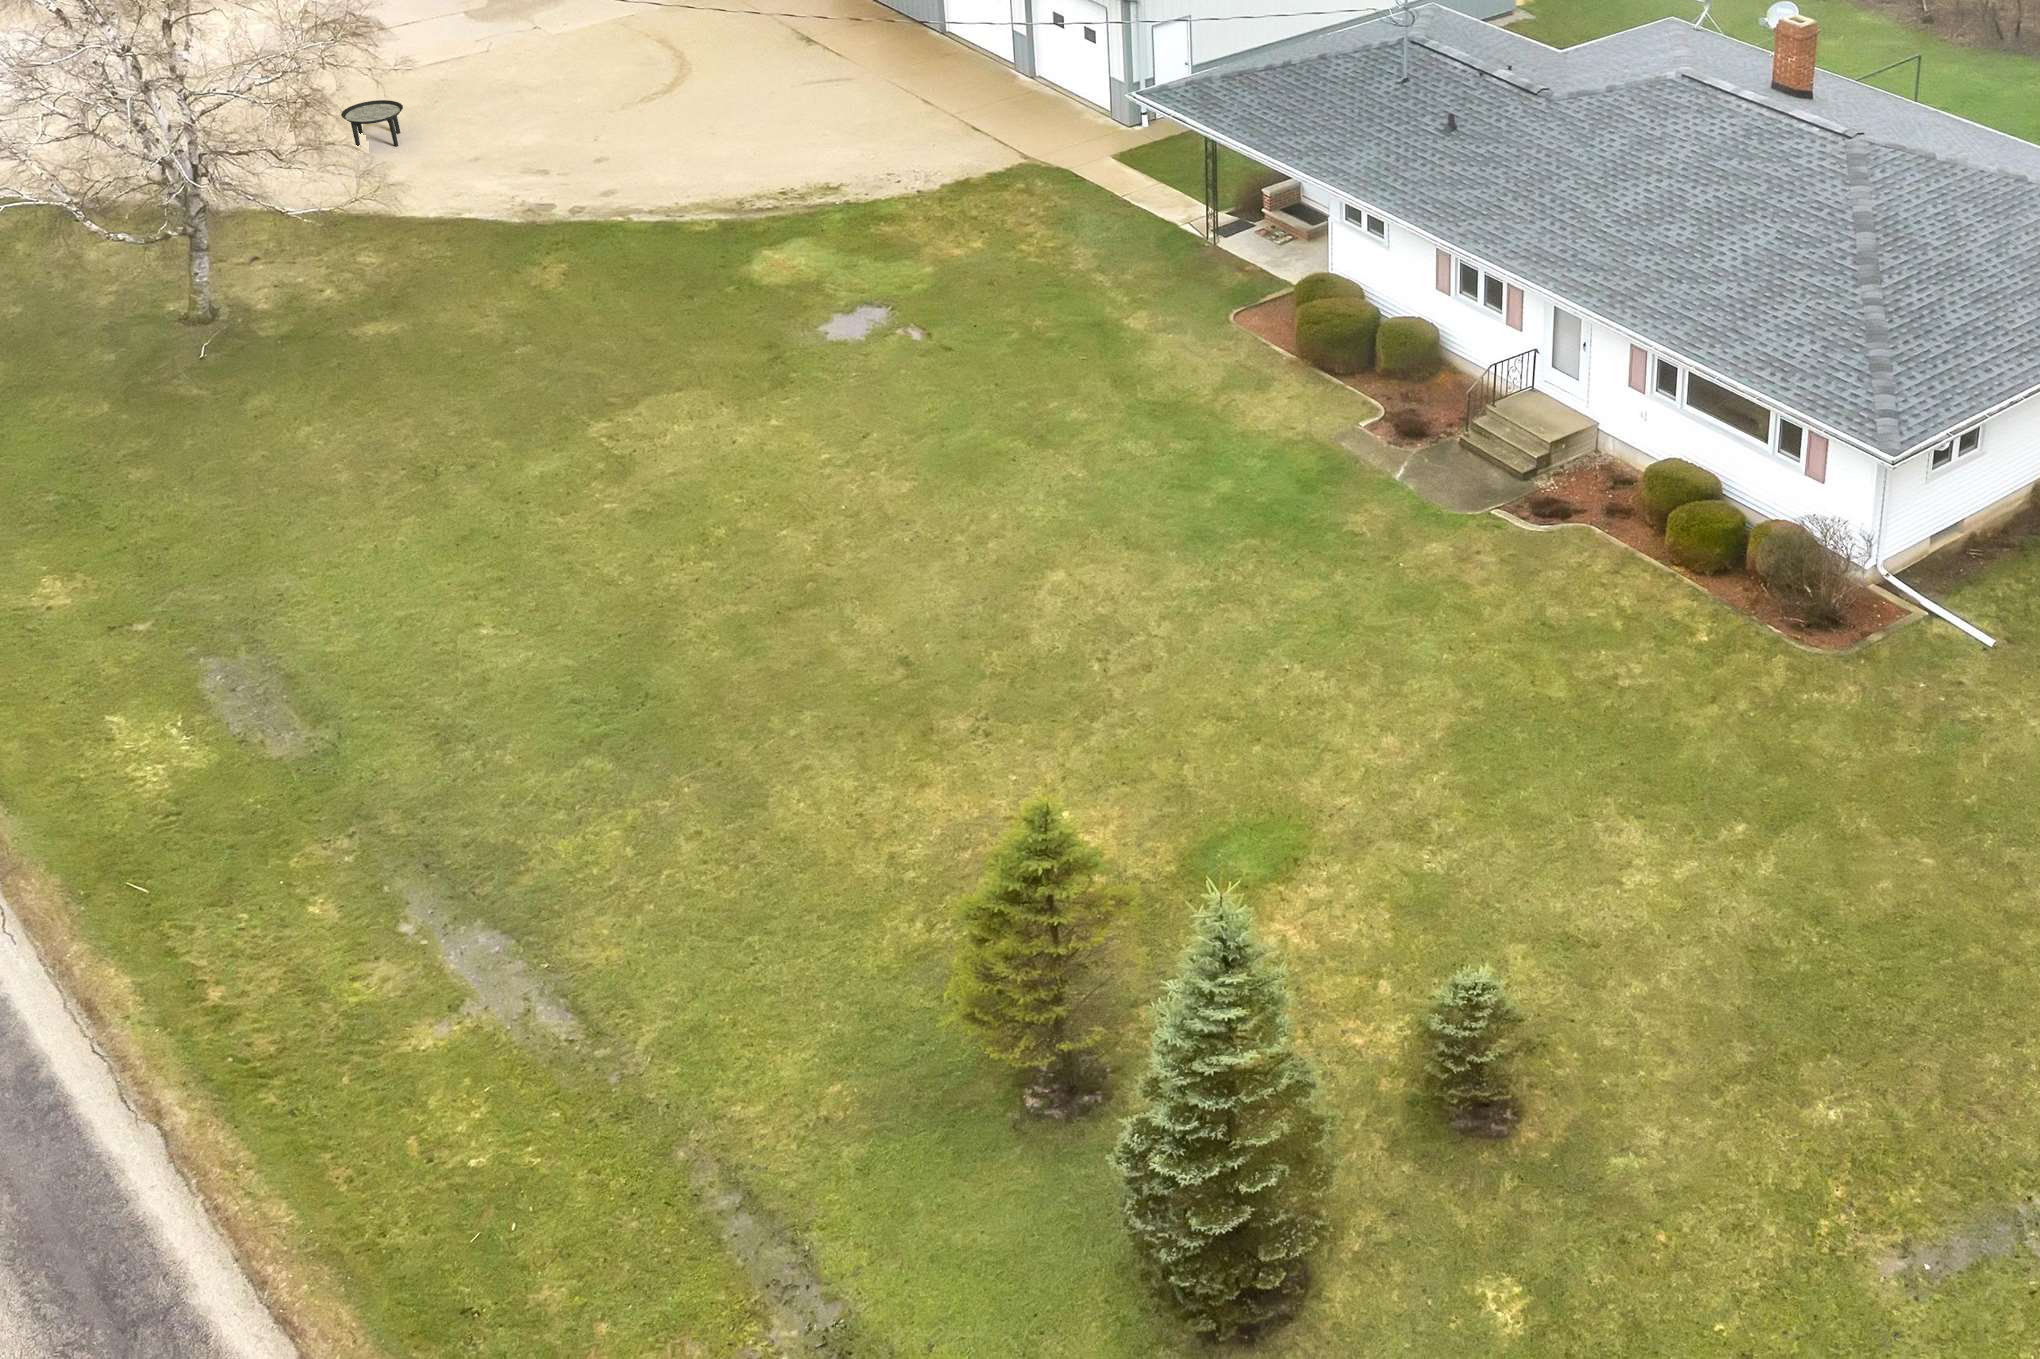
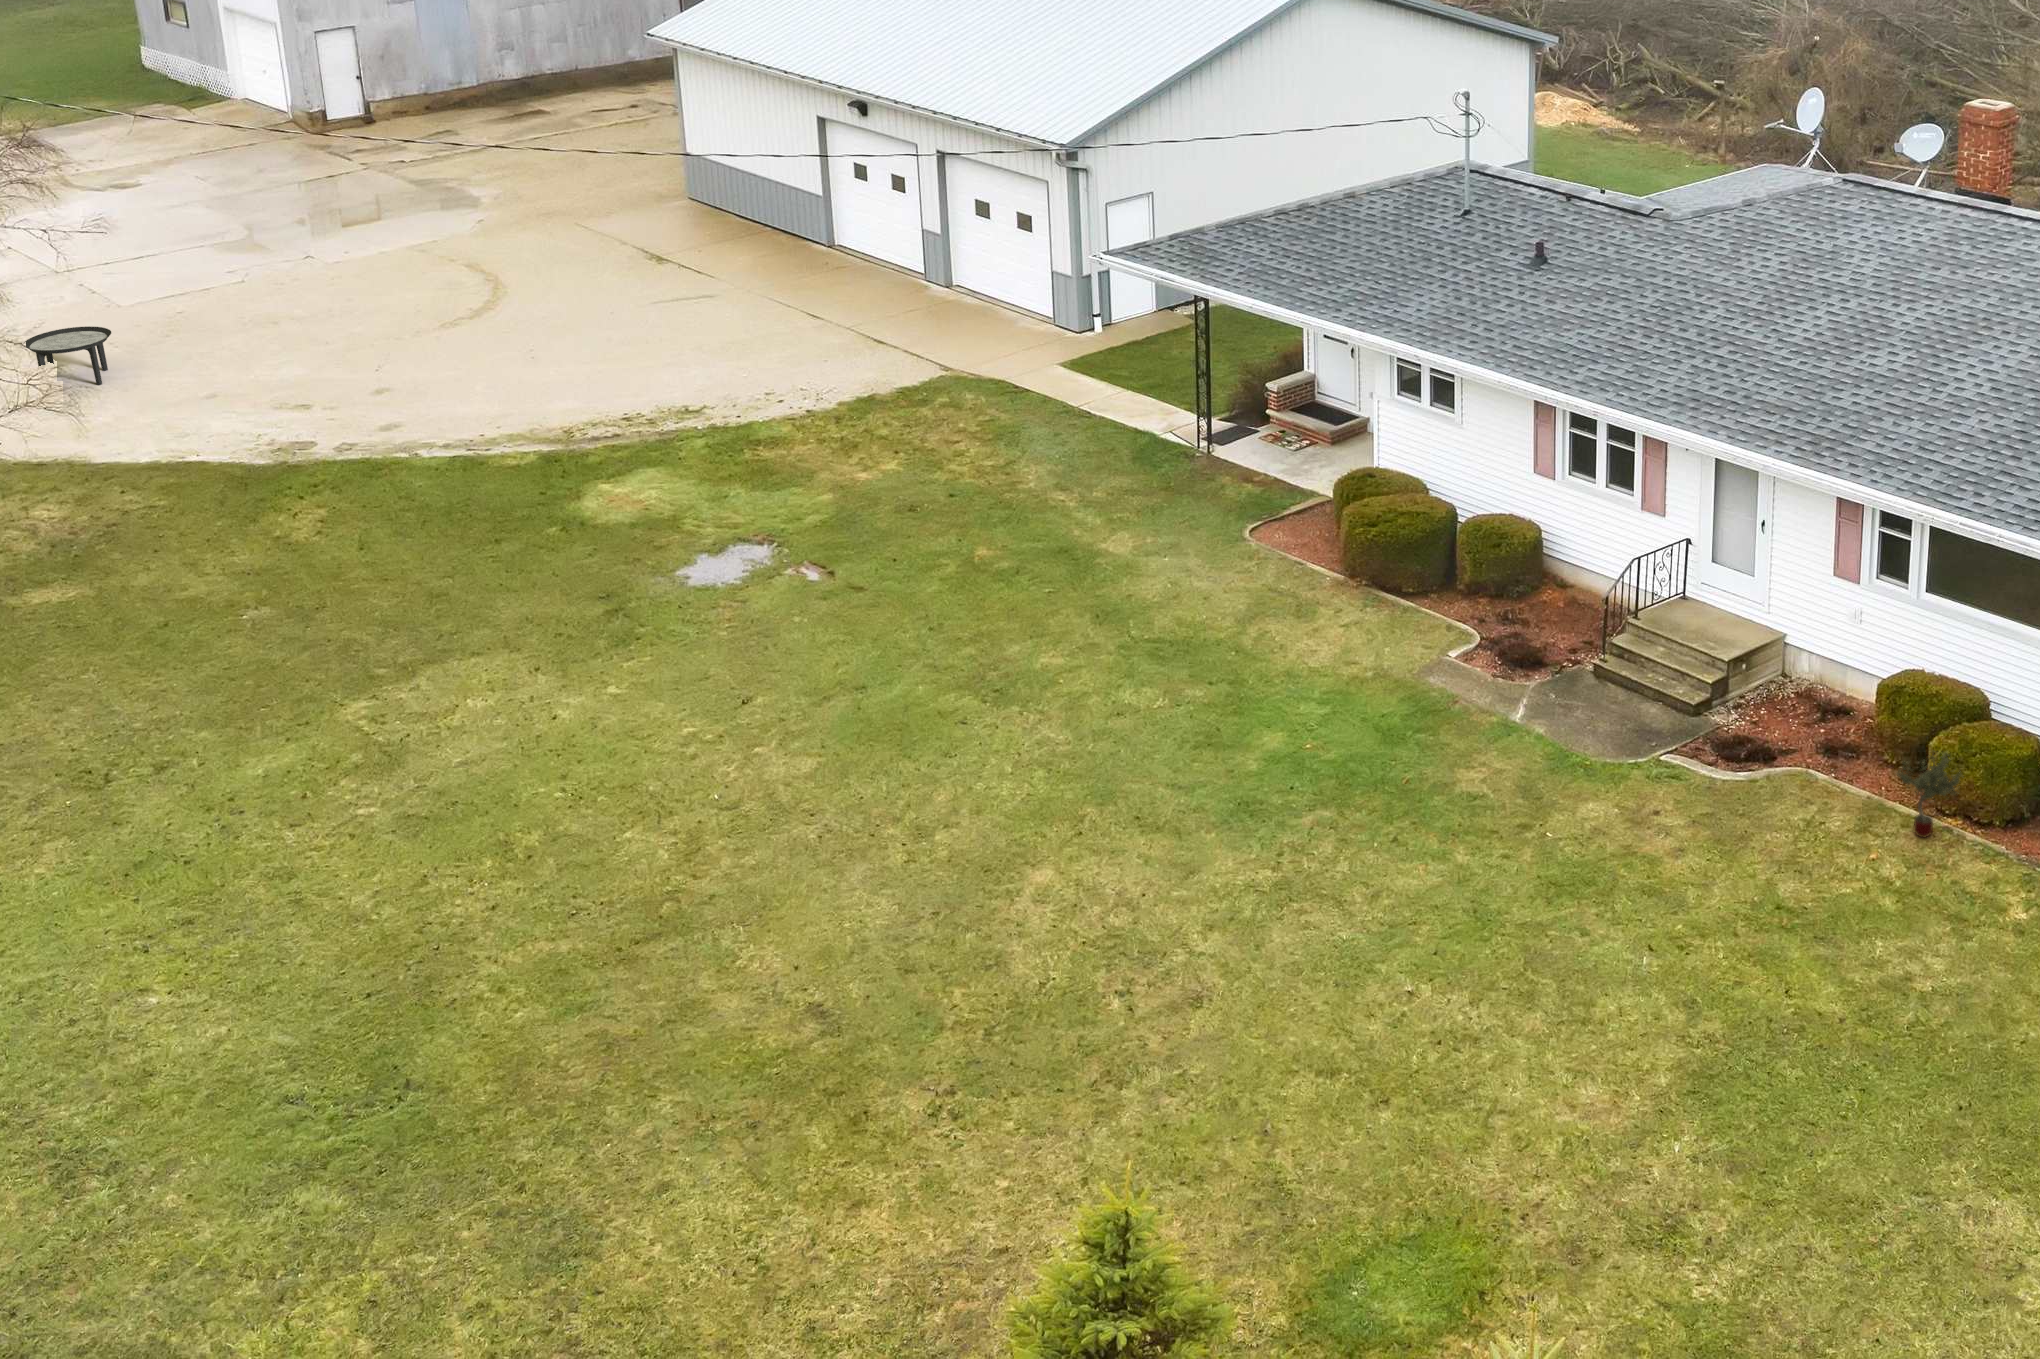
potted tree: none [1640,523,1683,579] -> present [1897,753,1962,838]

